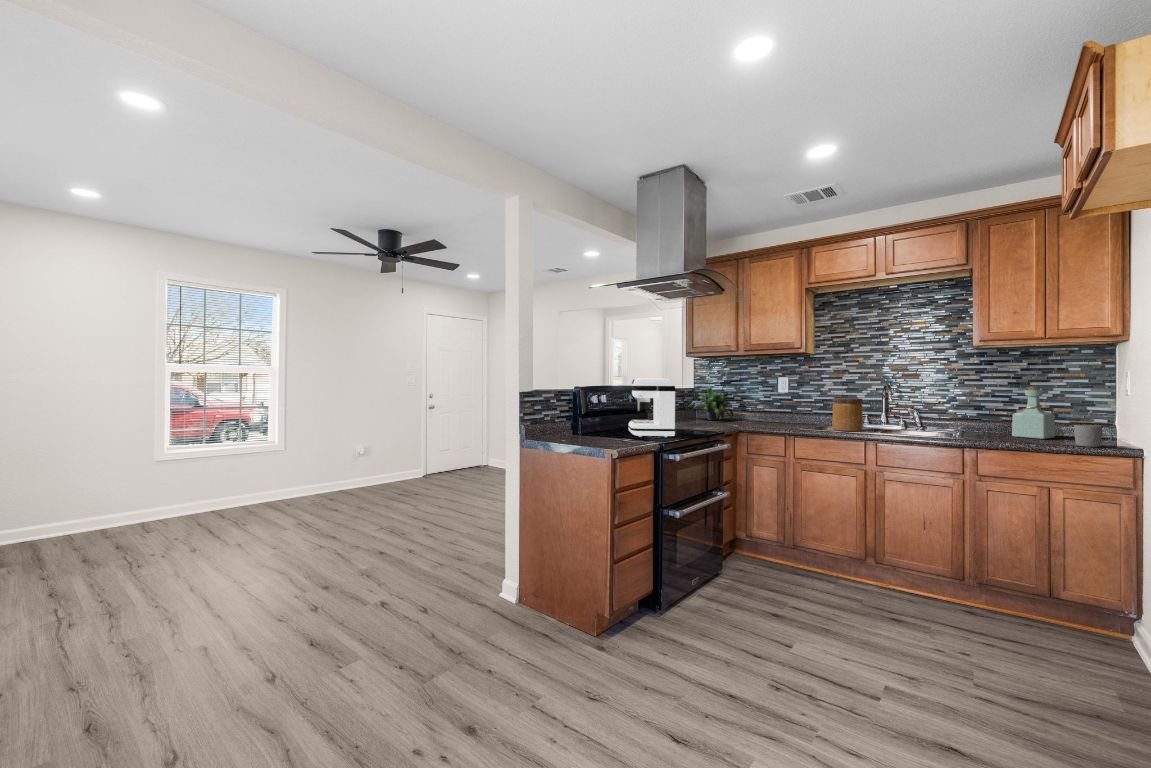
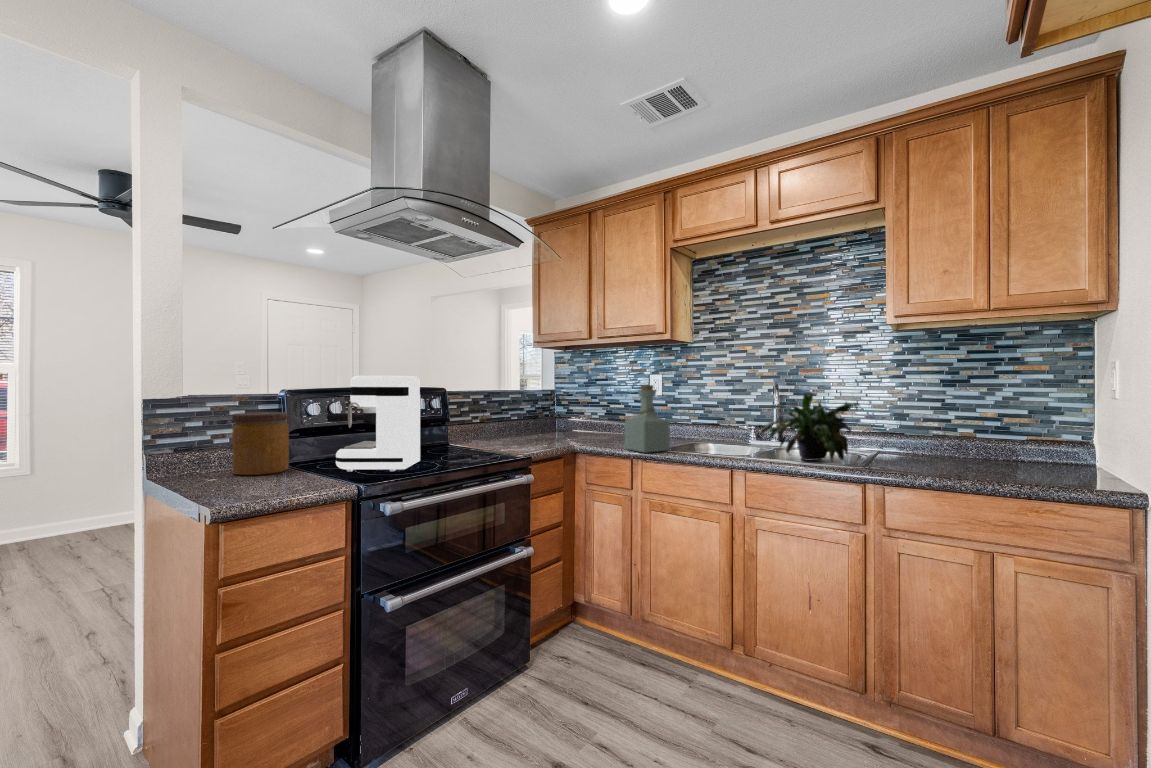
potted plant: present [690,387,733,420] -> present [761,392,860,461]
bottle: present [1011,387,1055,439] -> present [625,385,670,453]
jar: present [832,398,862,431] -> present [232,412,289,475]
mug: present [1074,425,1113,447] -> none [1033,448,1097,488]

